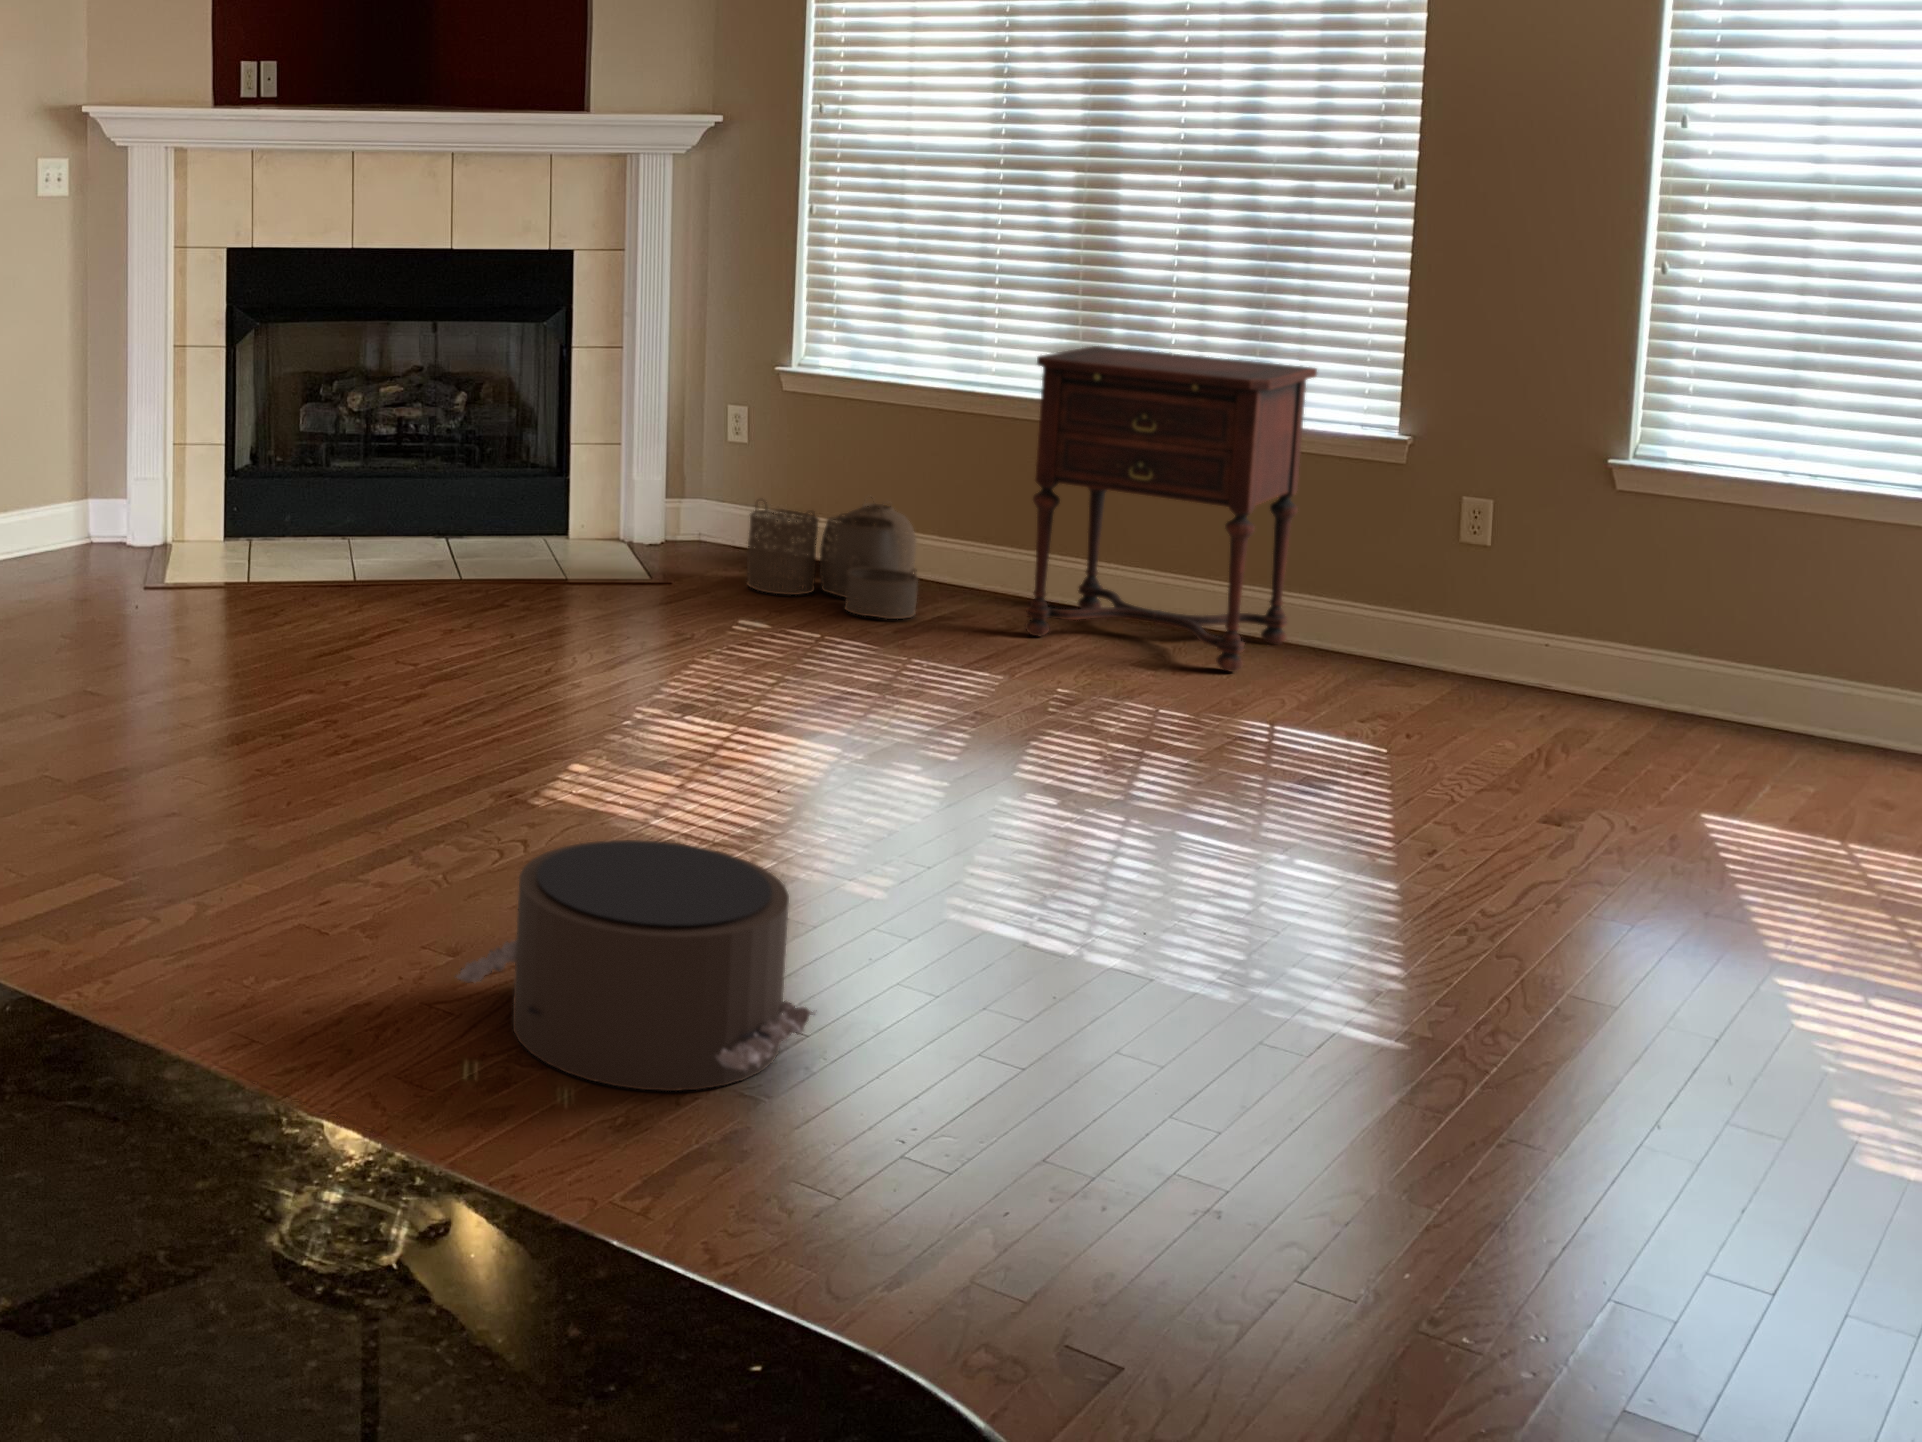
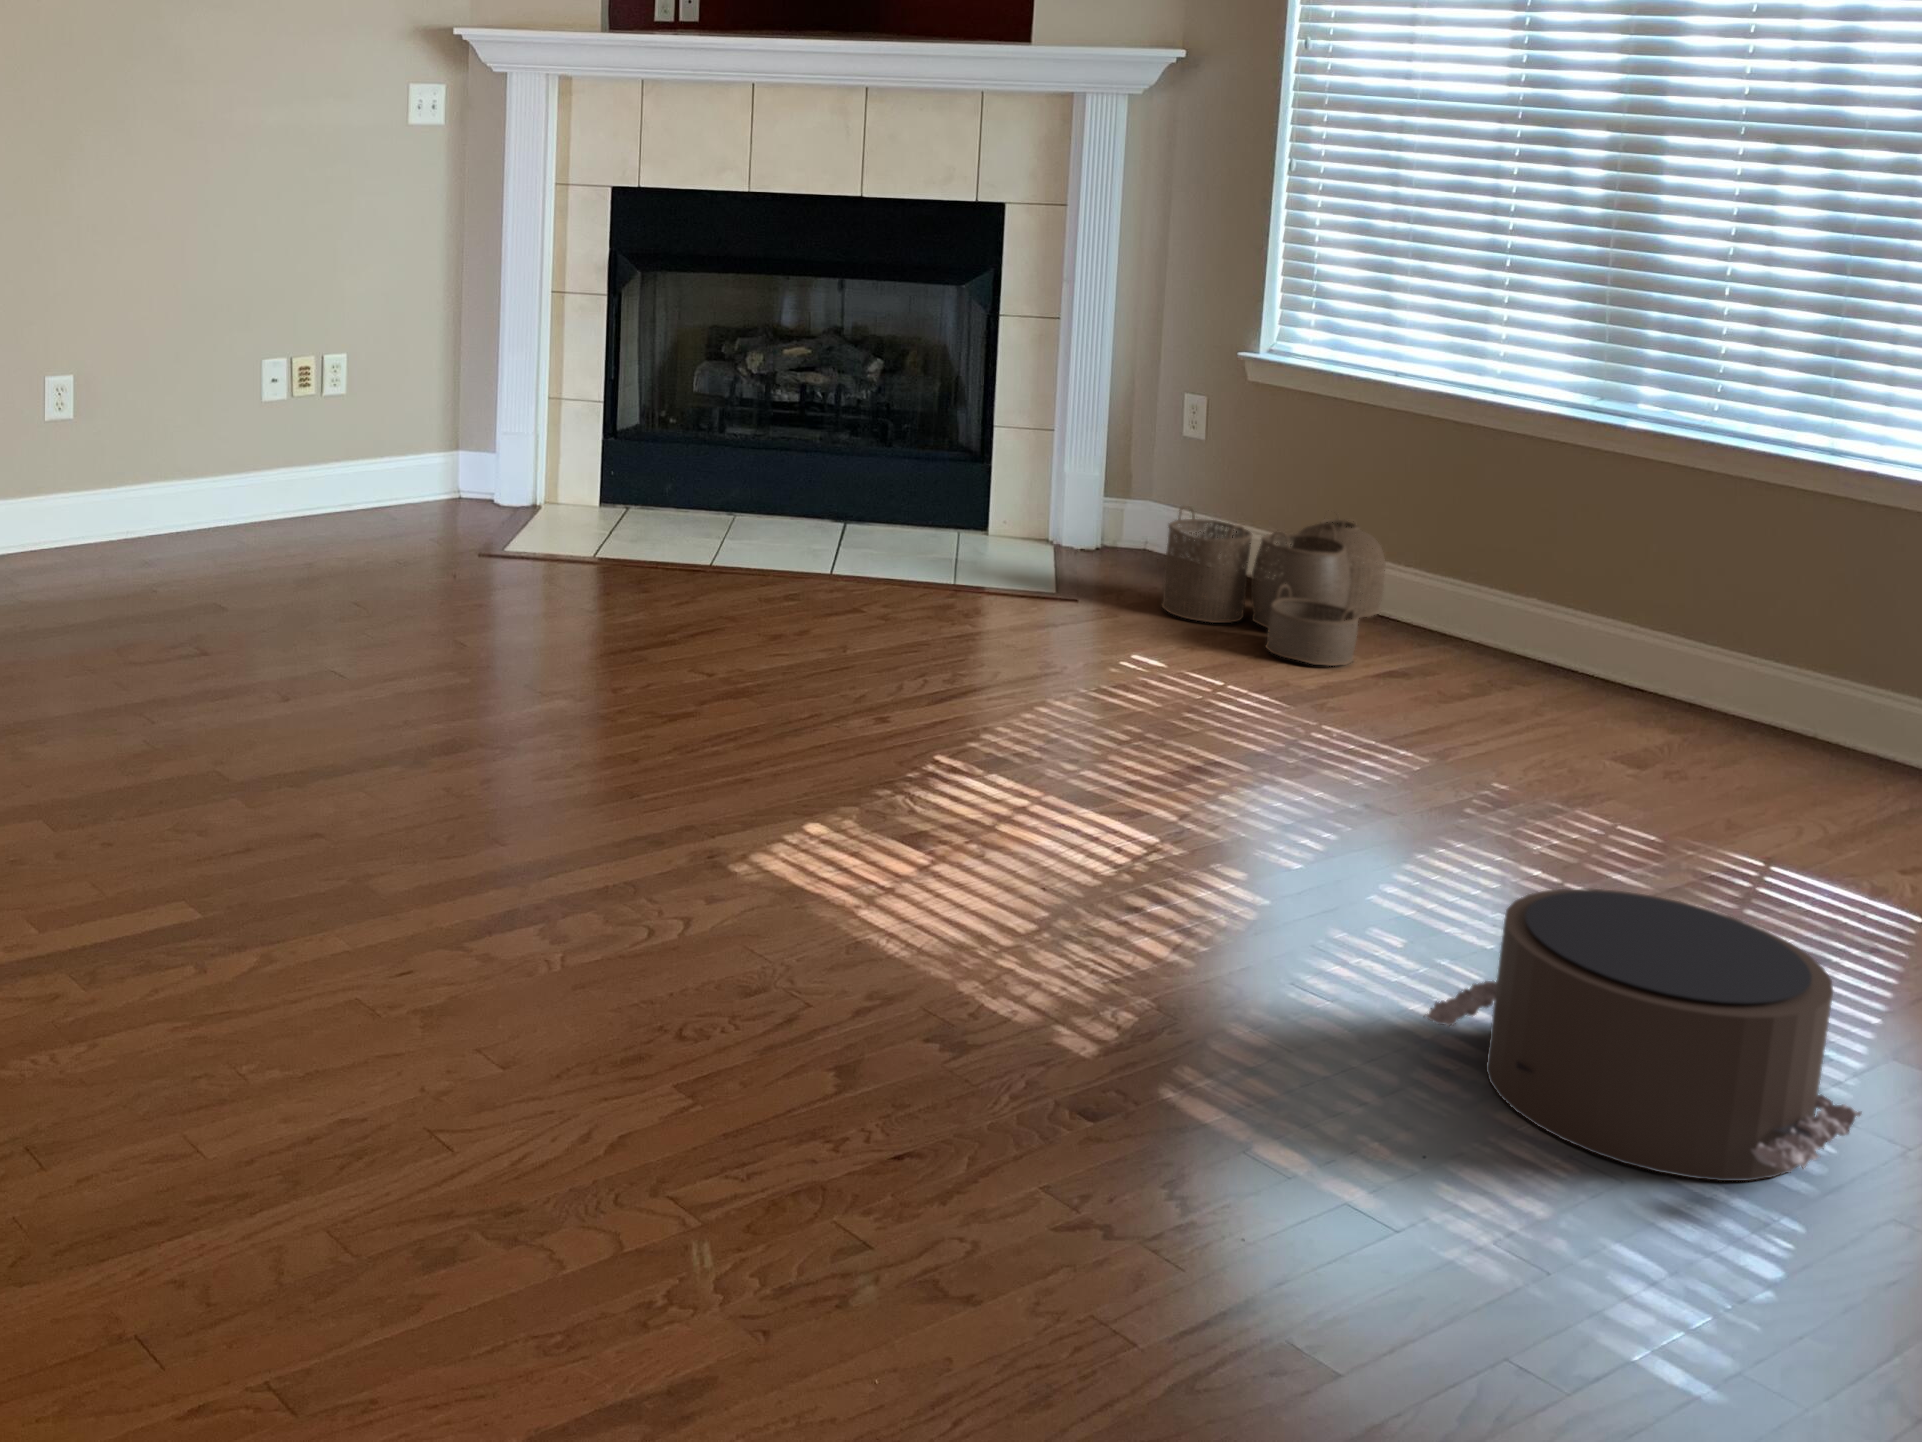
side table: present [1025,346,1317,672] -> none [1485,350,1909,778]
pouf: present [456,840,815,1091] -> present [1425,888,1861,1181]

